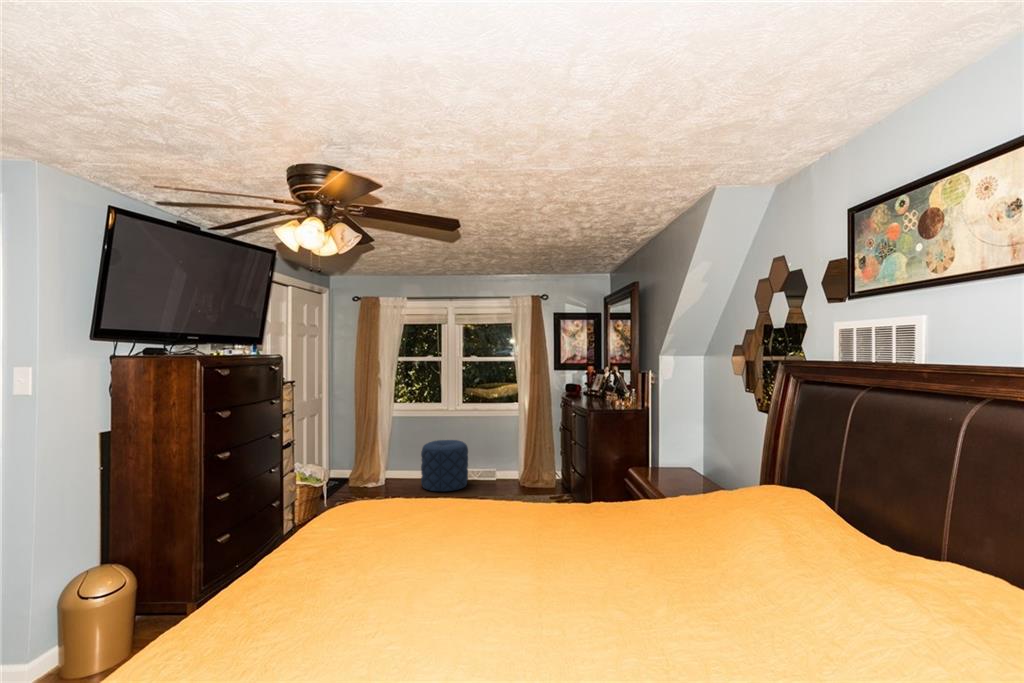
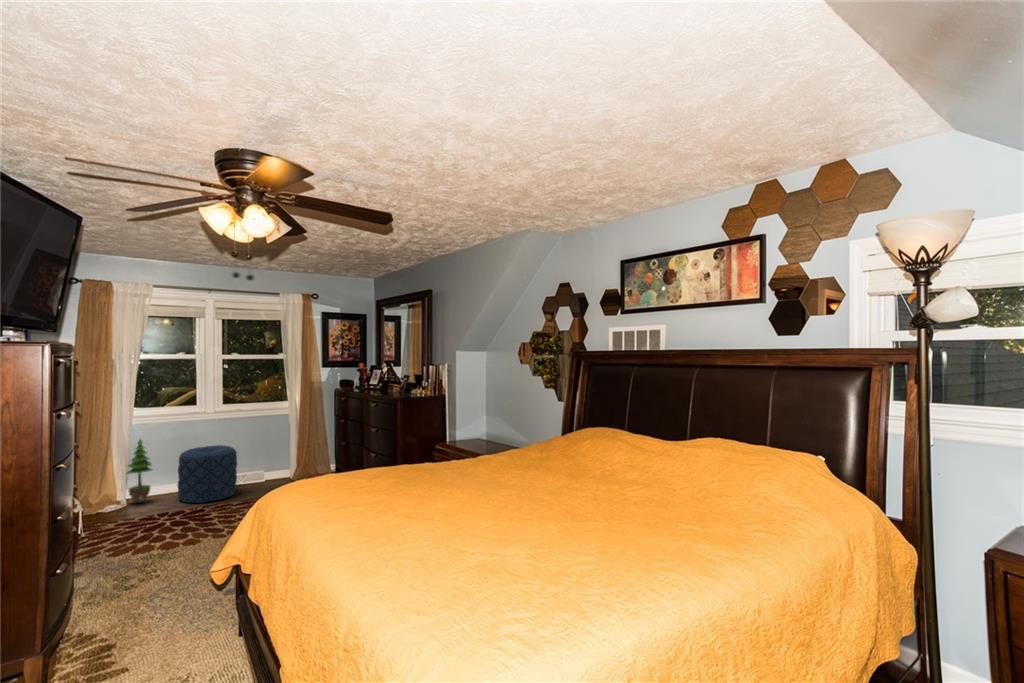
potted tree: none [386,427,407,483] -> present [127,439,152,502]

